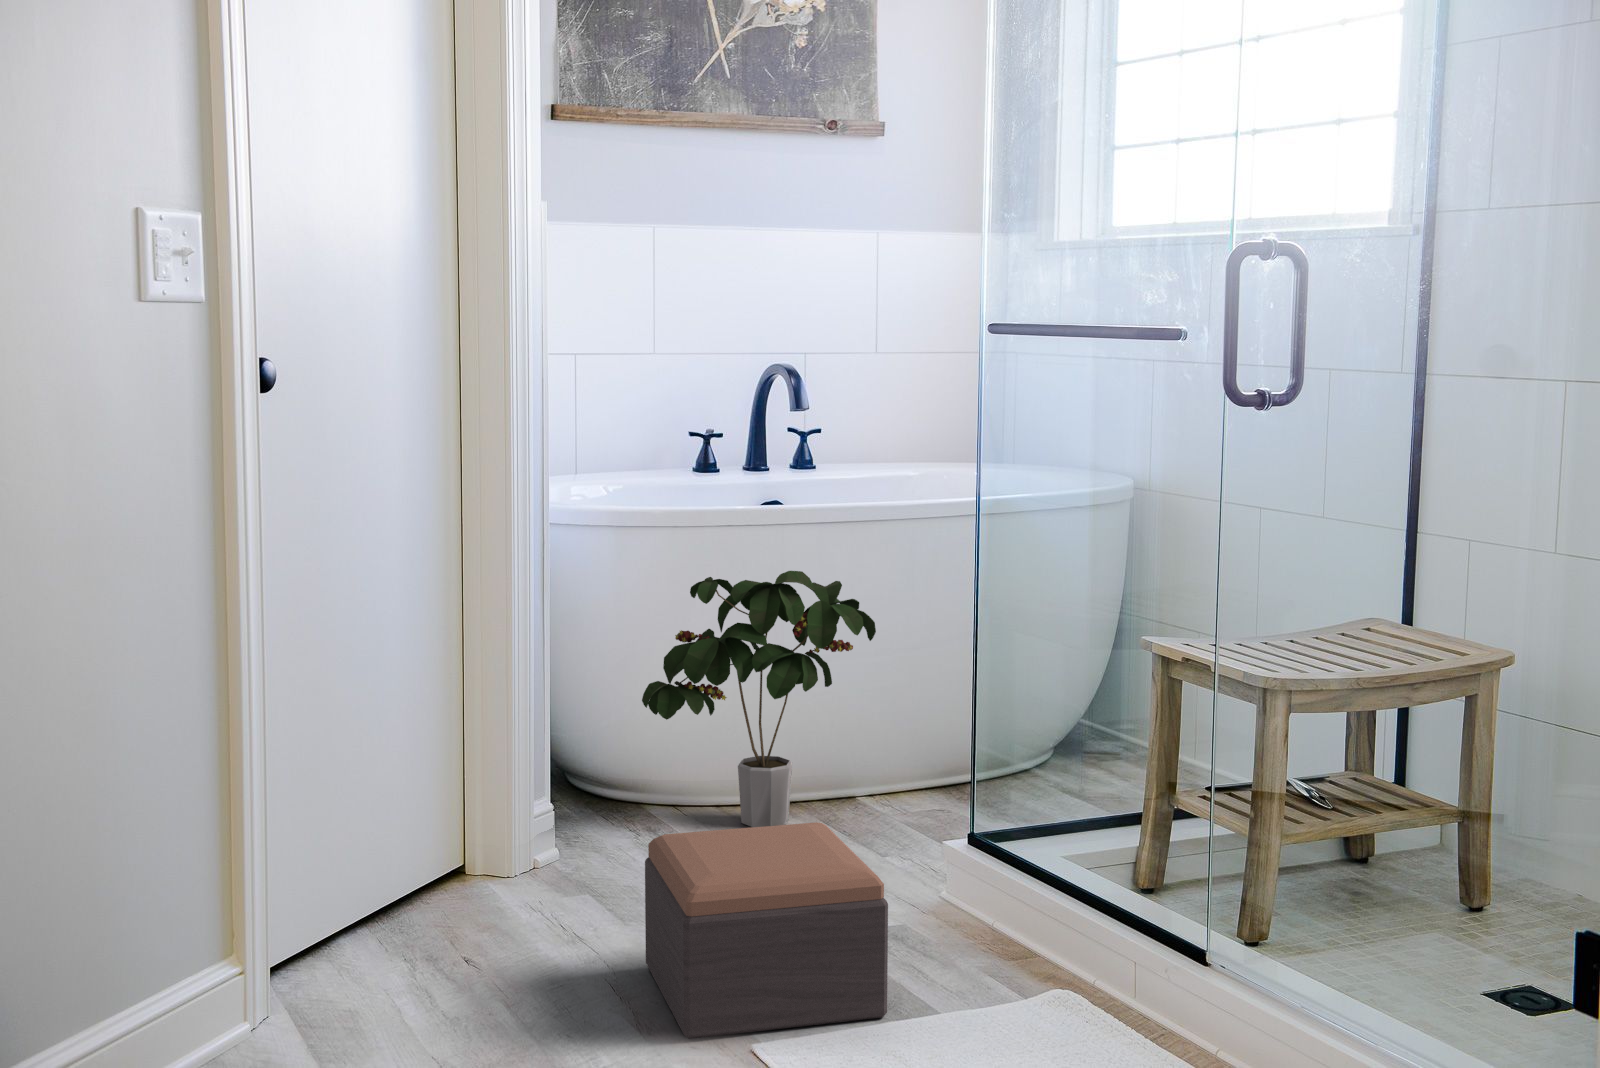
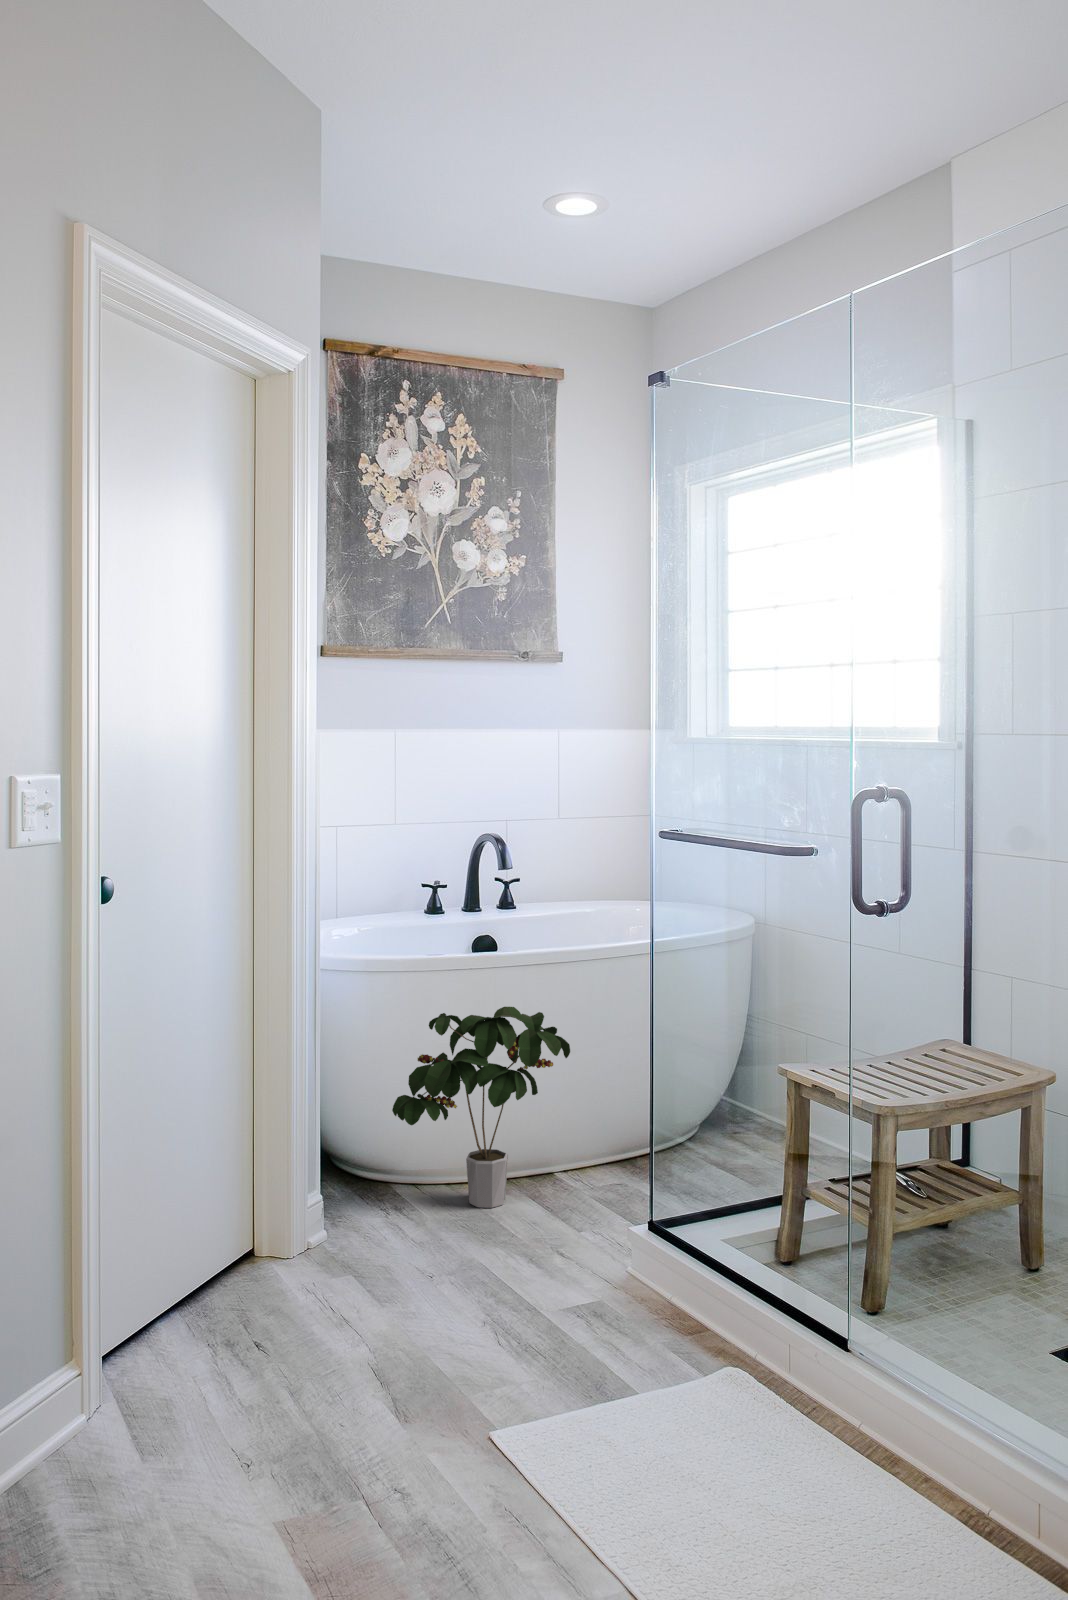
footstool: present [645,822,888,1039] -> none [403,1227,598,1421]

